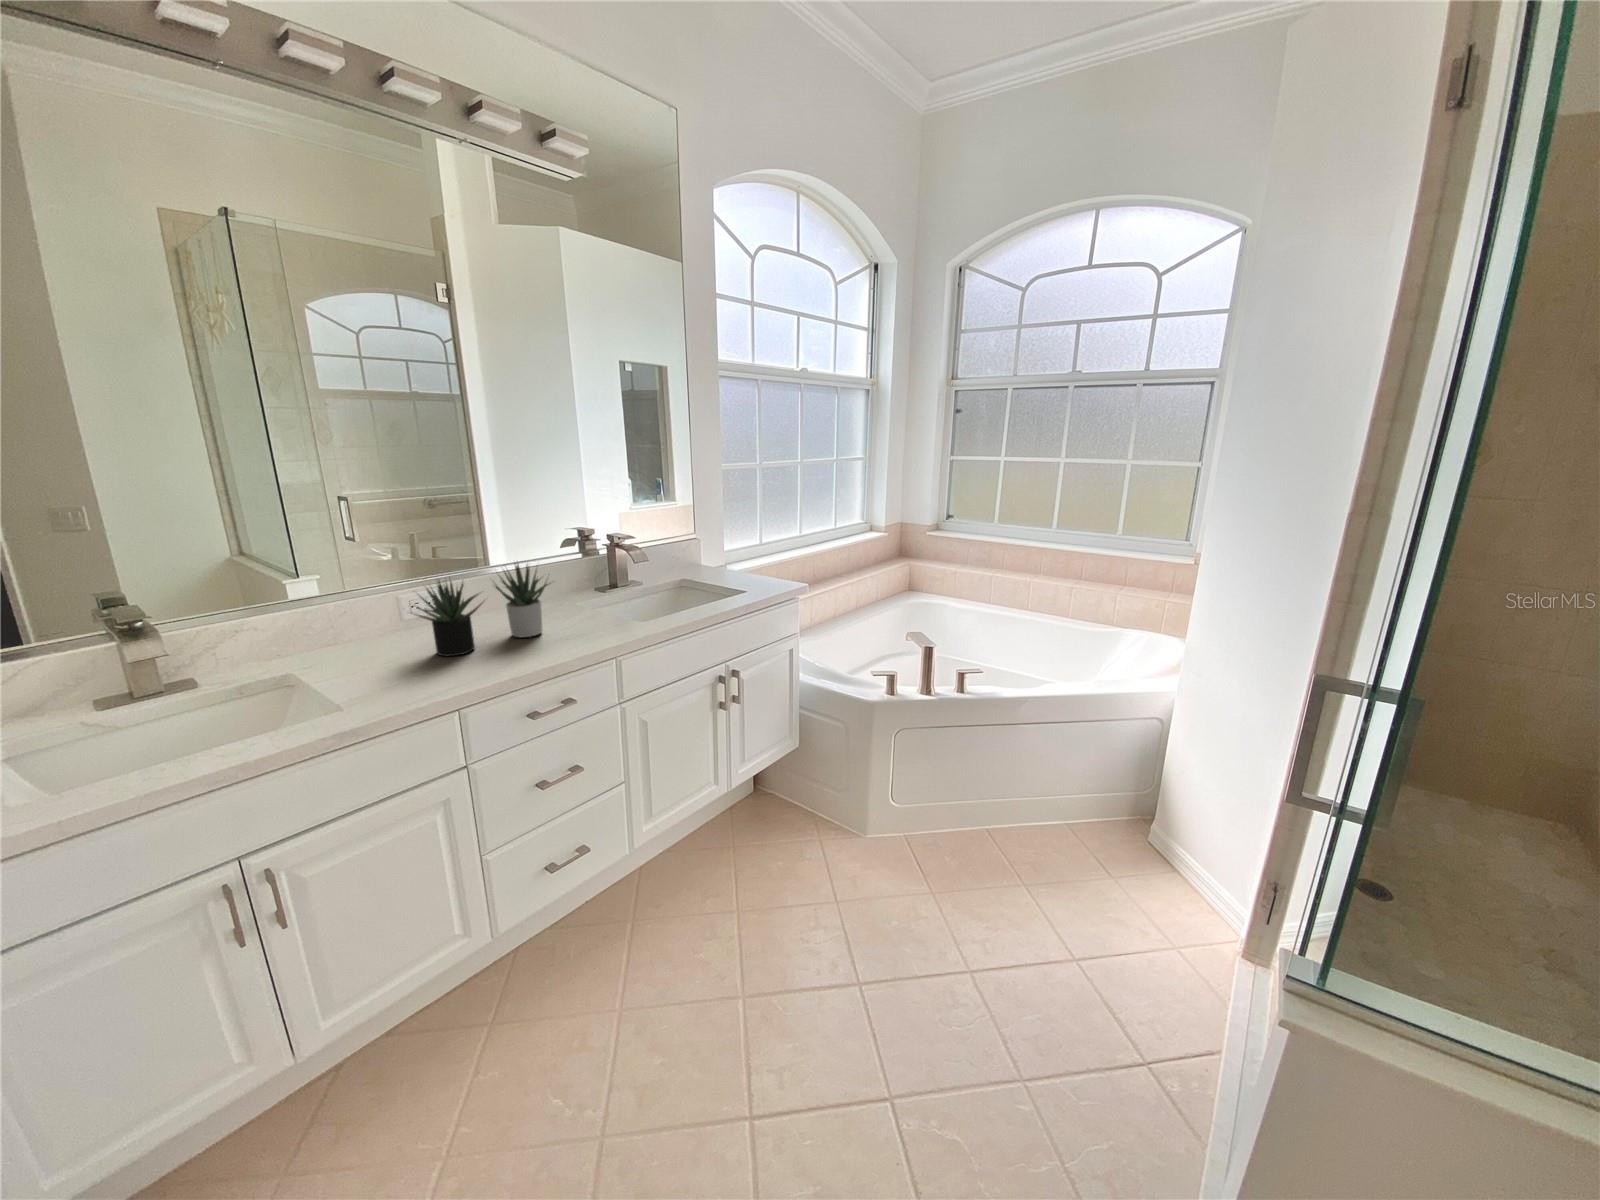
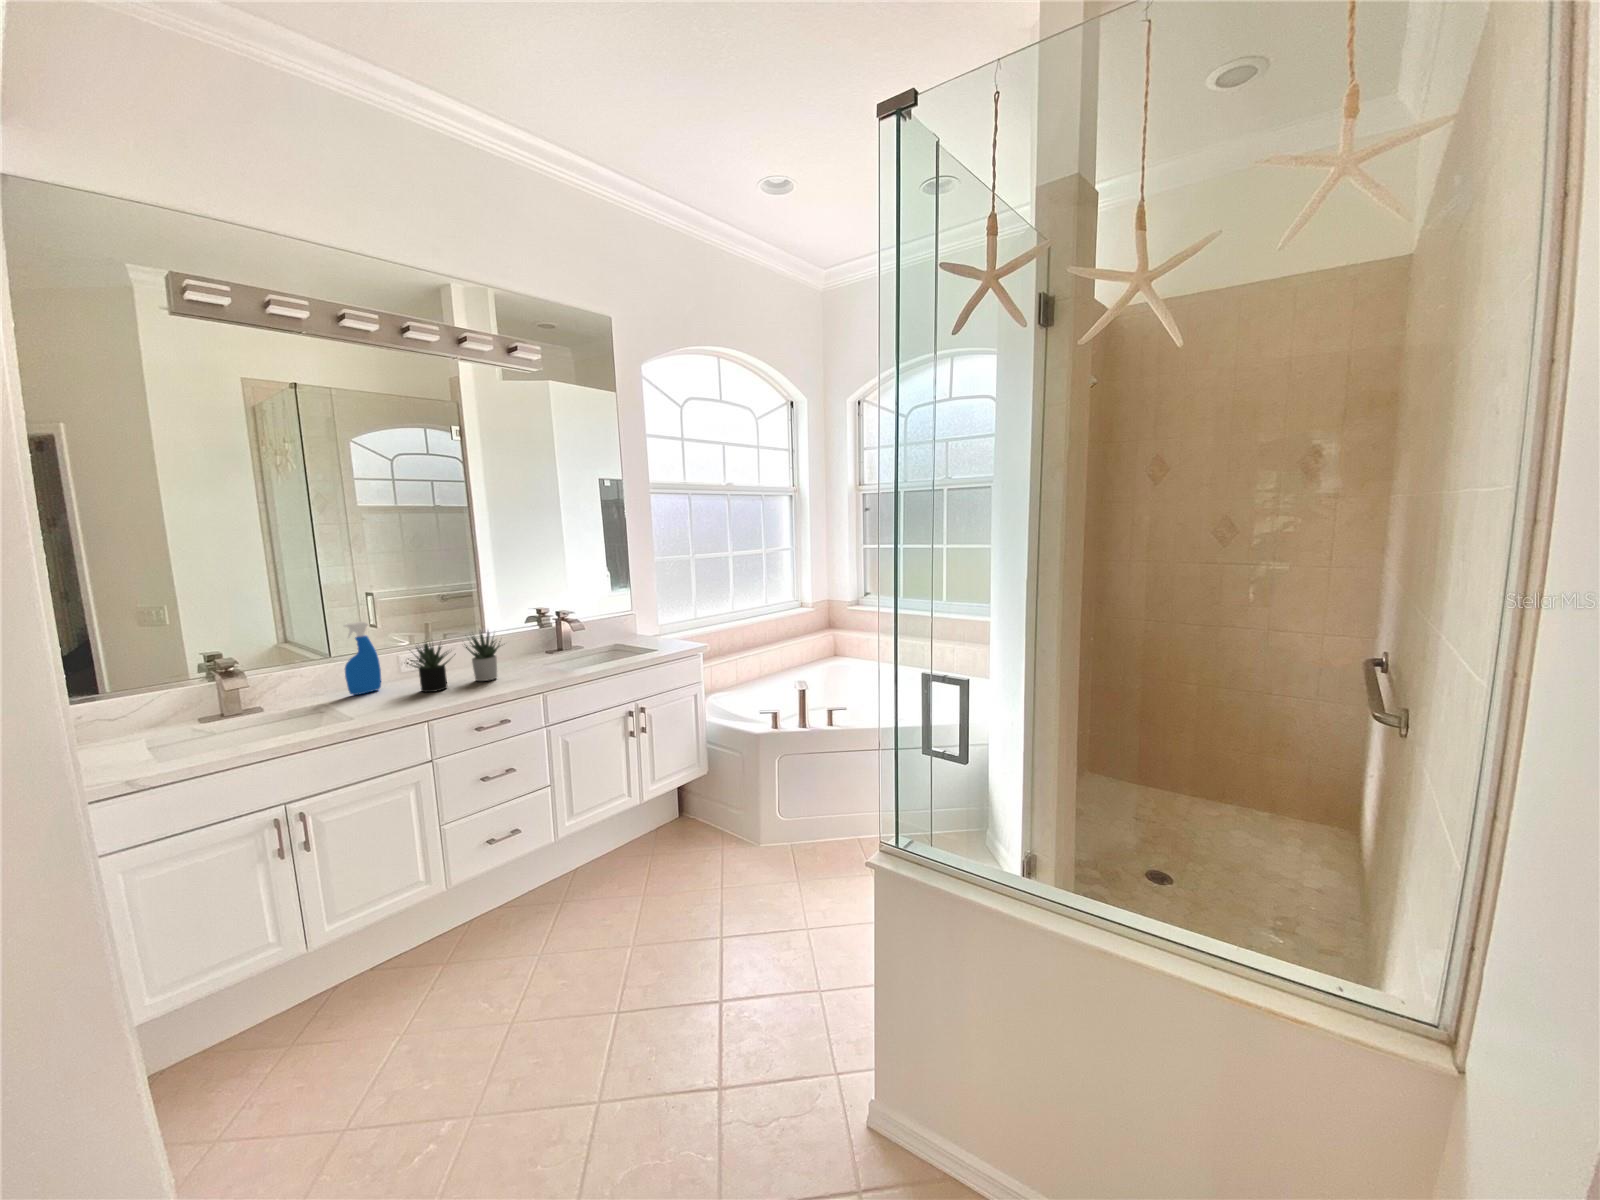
spray bottle: none [311,548,374,659] -> present [343,622,381,695]

